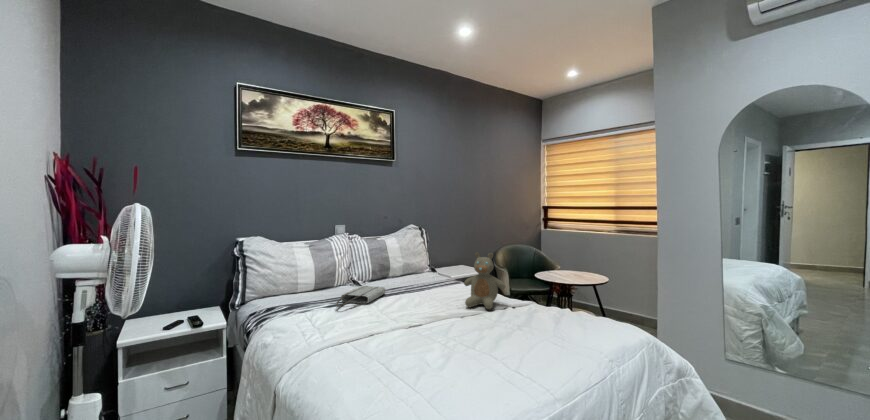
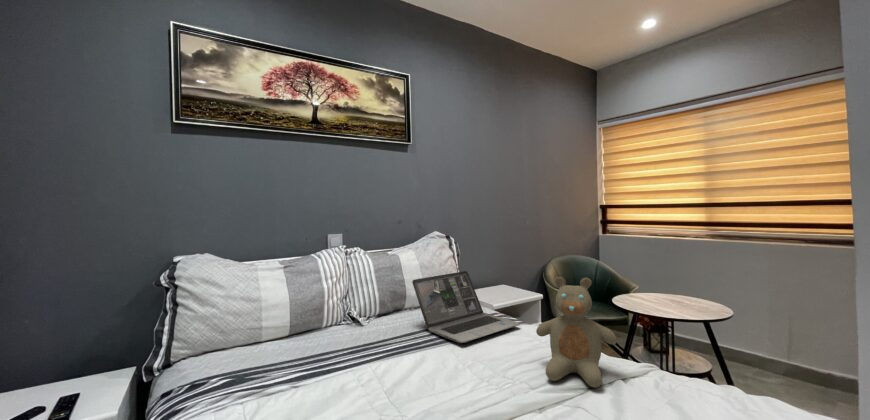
laptop: none [394,252,461,293] -> present [412,271,520,343]
tote bag: present [336,286,385,307] -> none [310,331,400,383]

